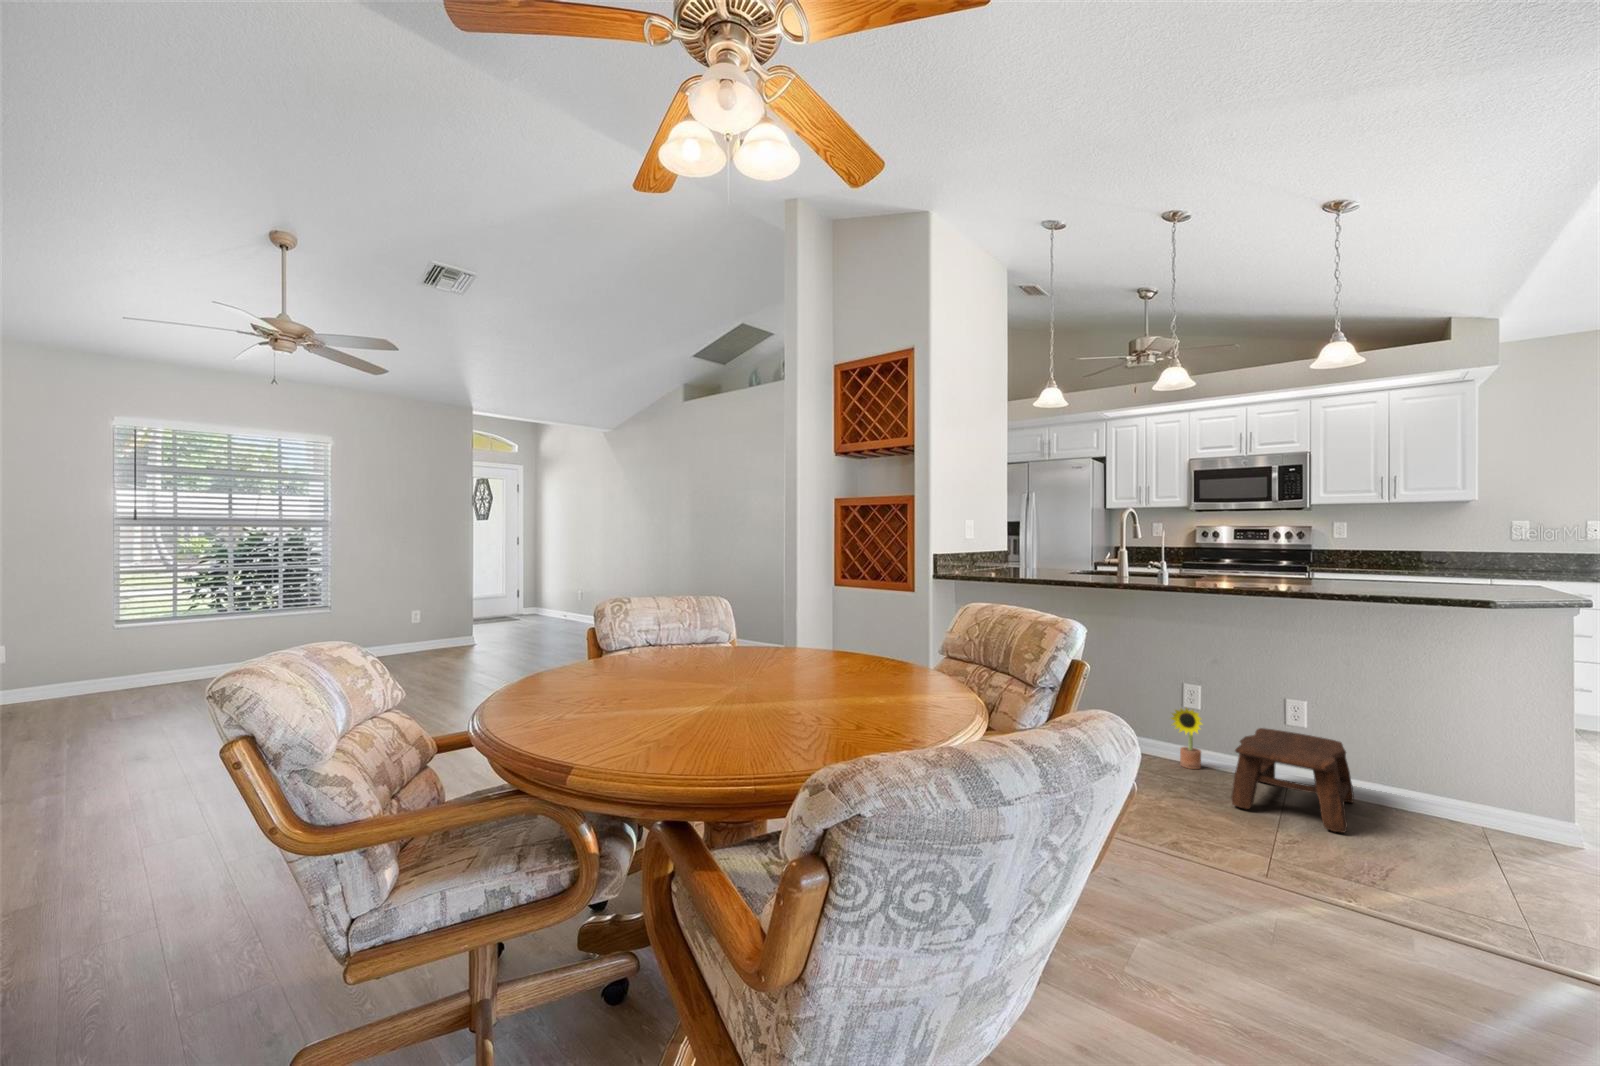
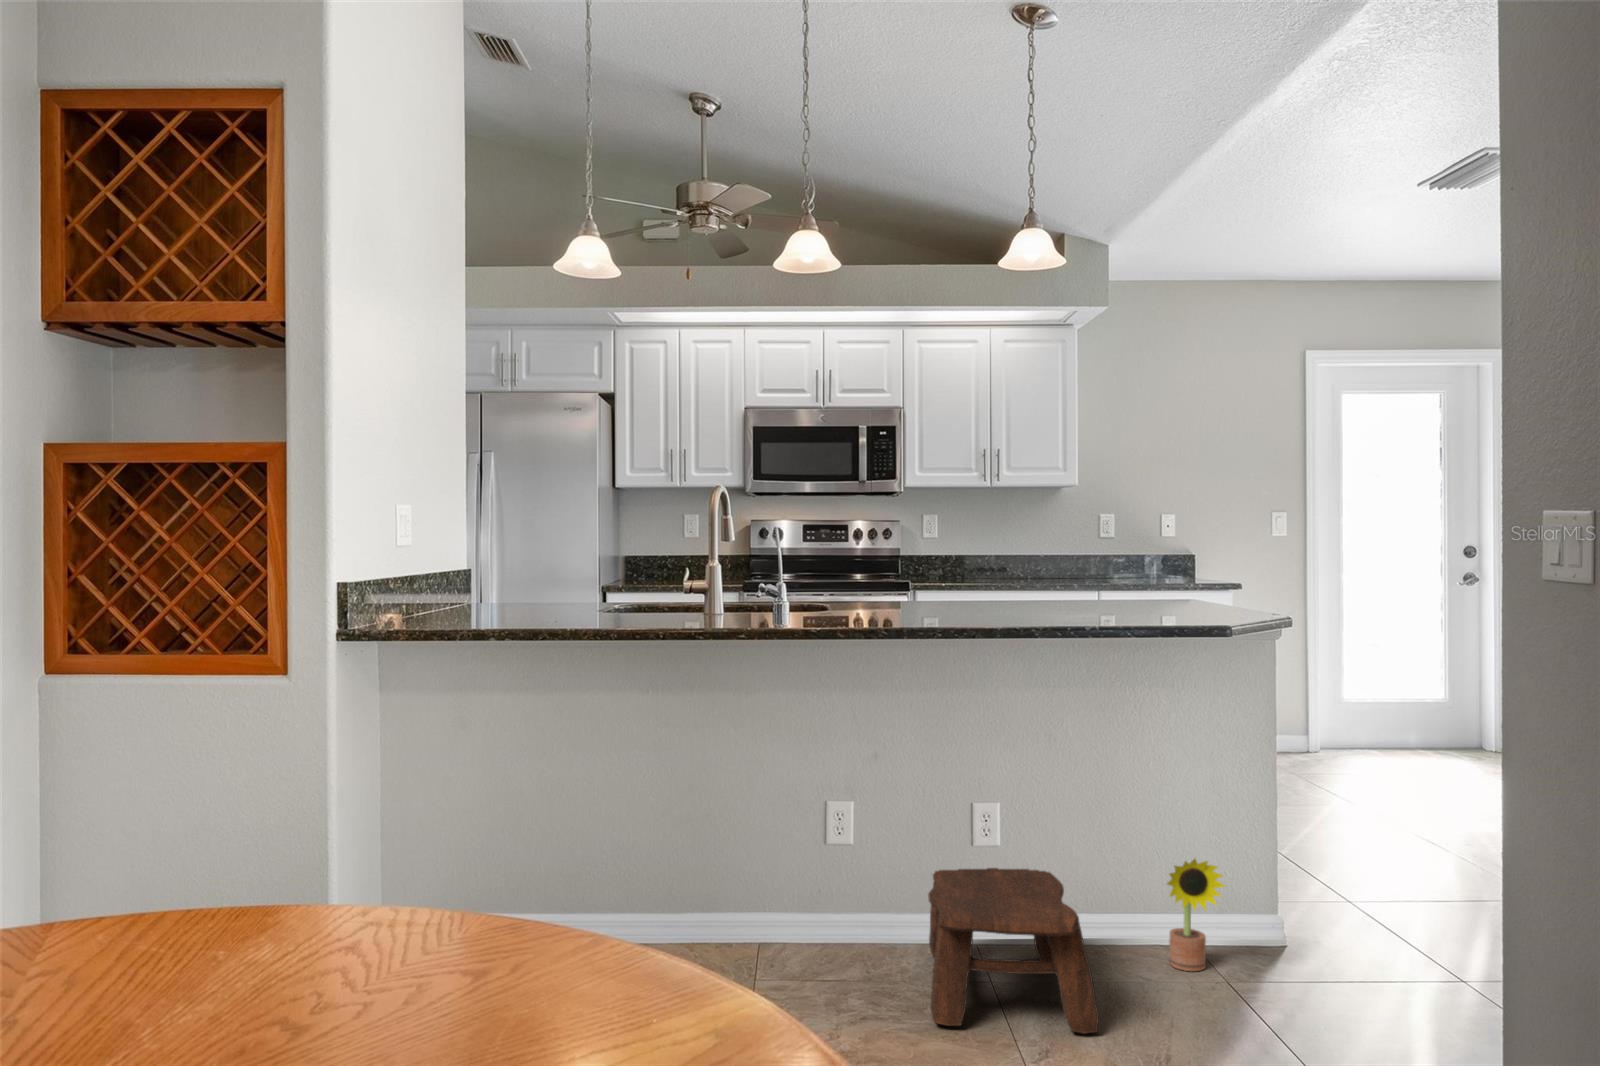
decorative plant: present [1171,708,1202,769] -> present [1167,859,1225,971]

